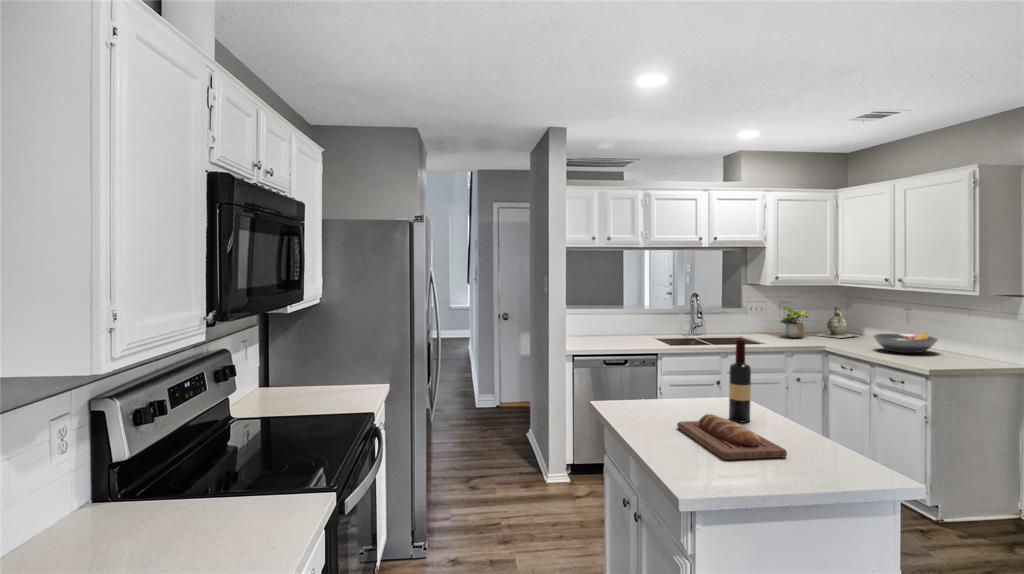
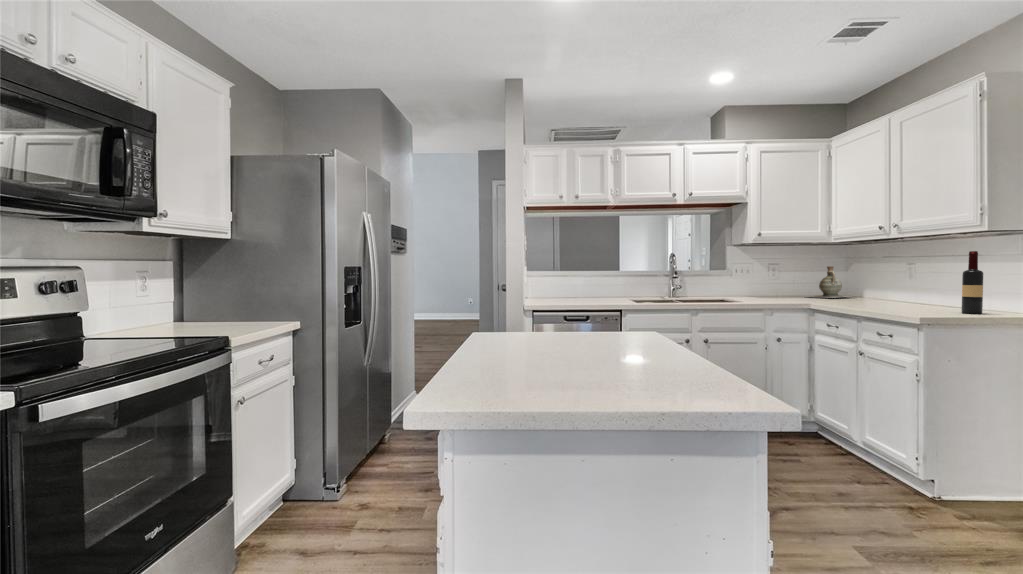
potted plant: present [780,306,808,338] -> none [762,264,797,298]
fruit bowl: present [874,333,938,353] -> none [863,284,941,307]
wine bottle: present [729,339,751,422] -> present [962,251,983,314]
bread loaf: present [677,414,787,460] -> none [527,332,624,378]

